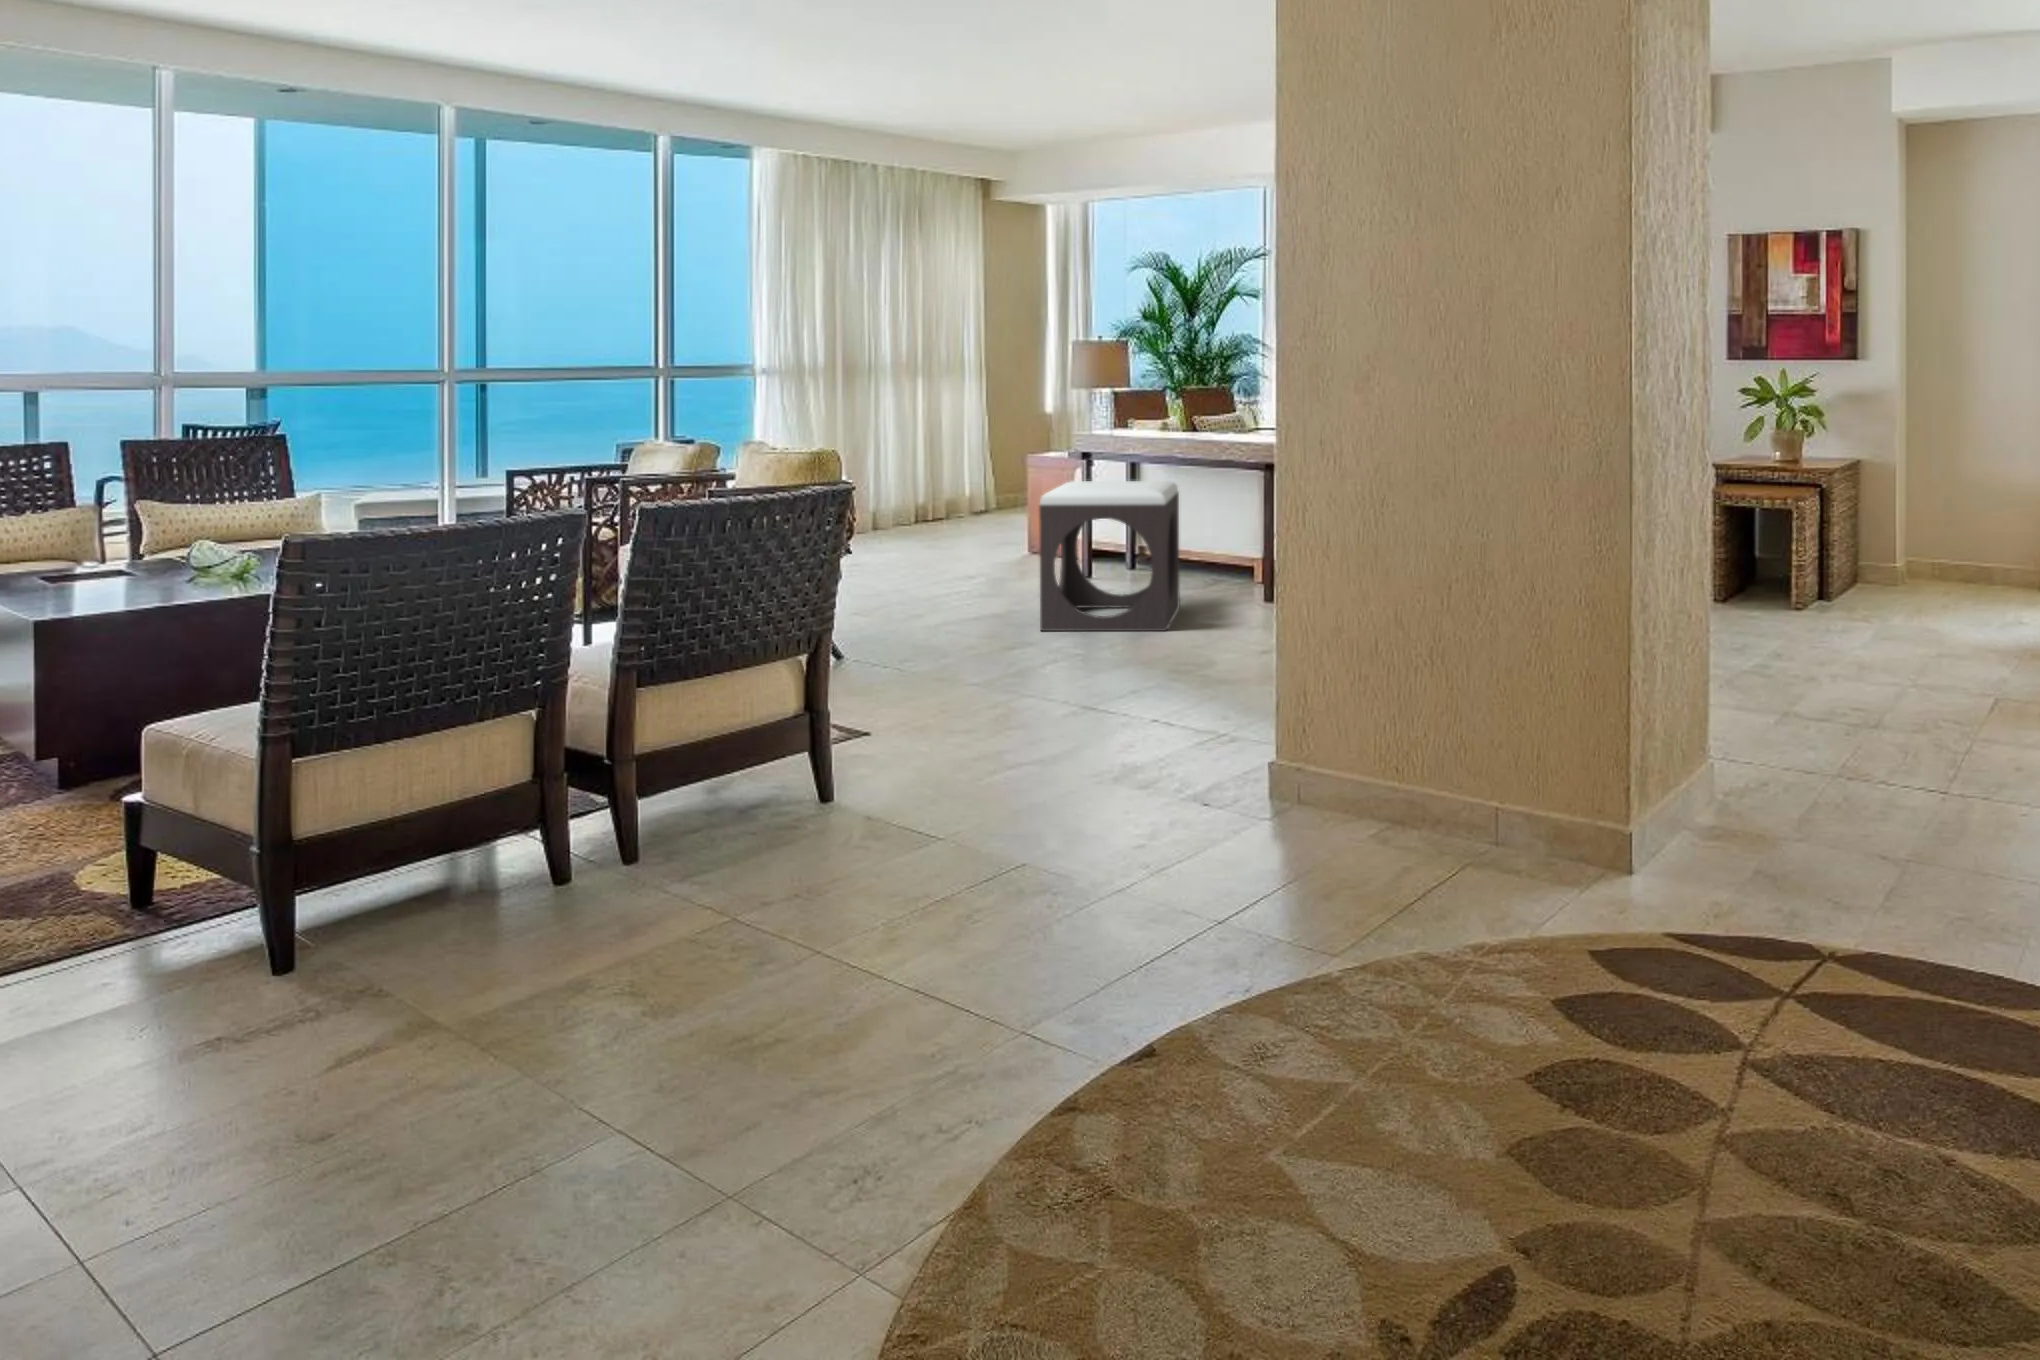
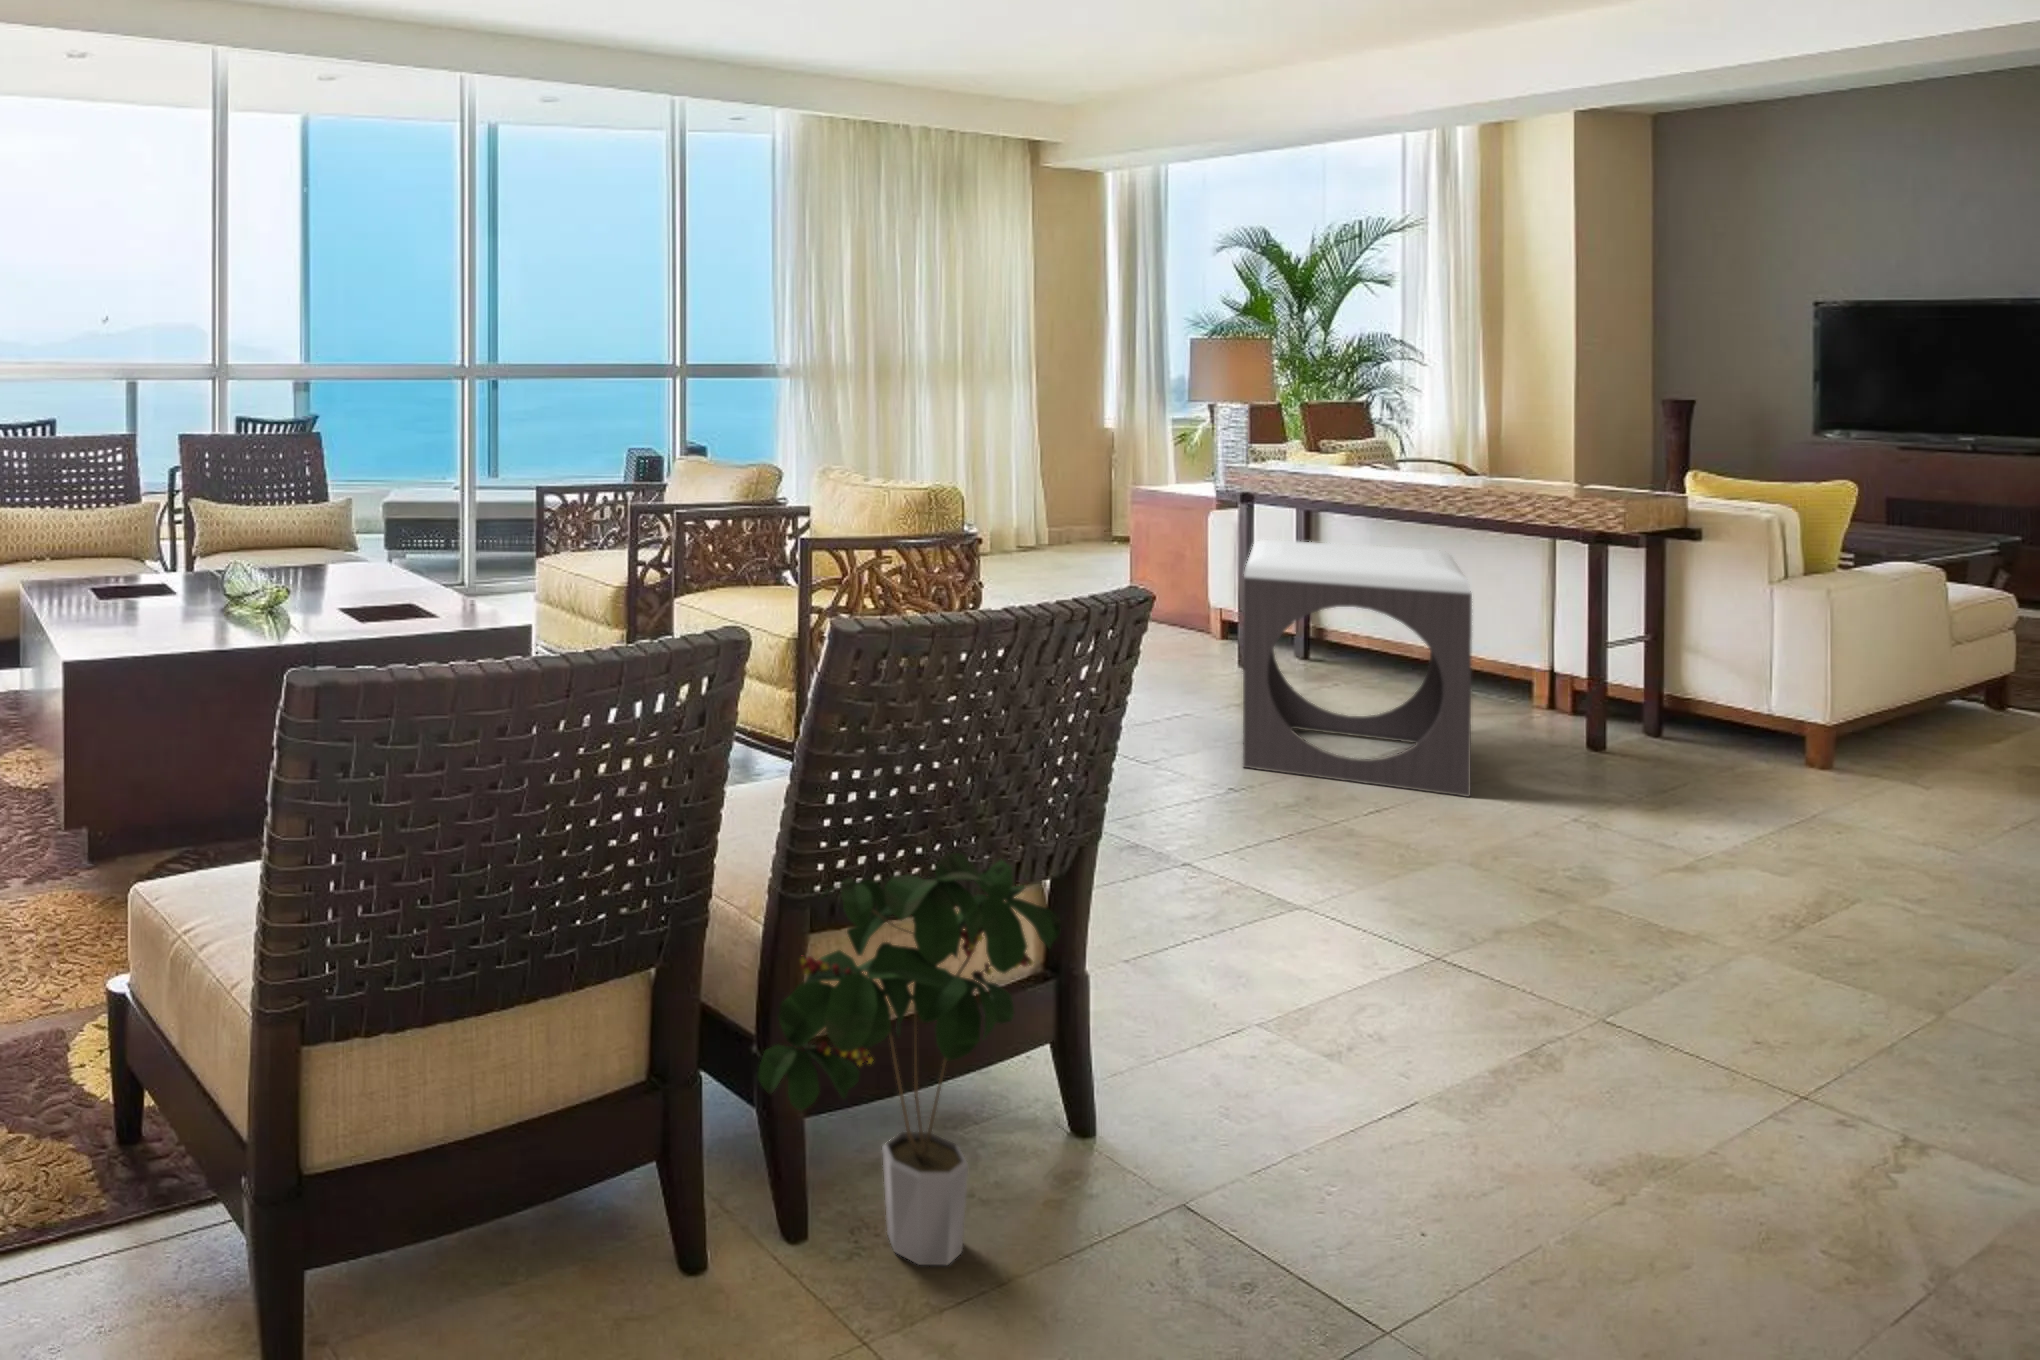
potted plant: none [601,639,794,859] -> present [758,853,1061,1265]

